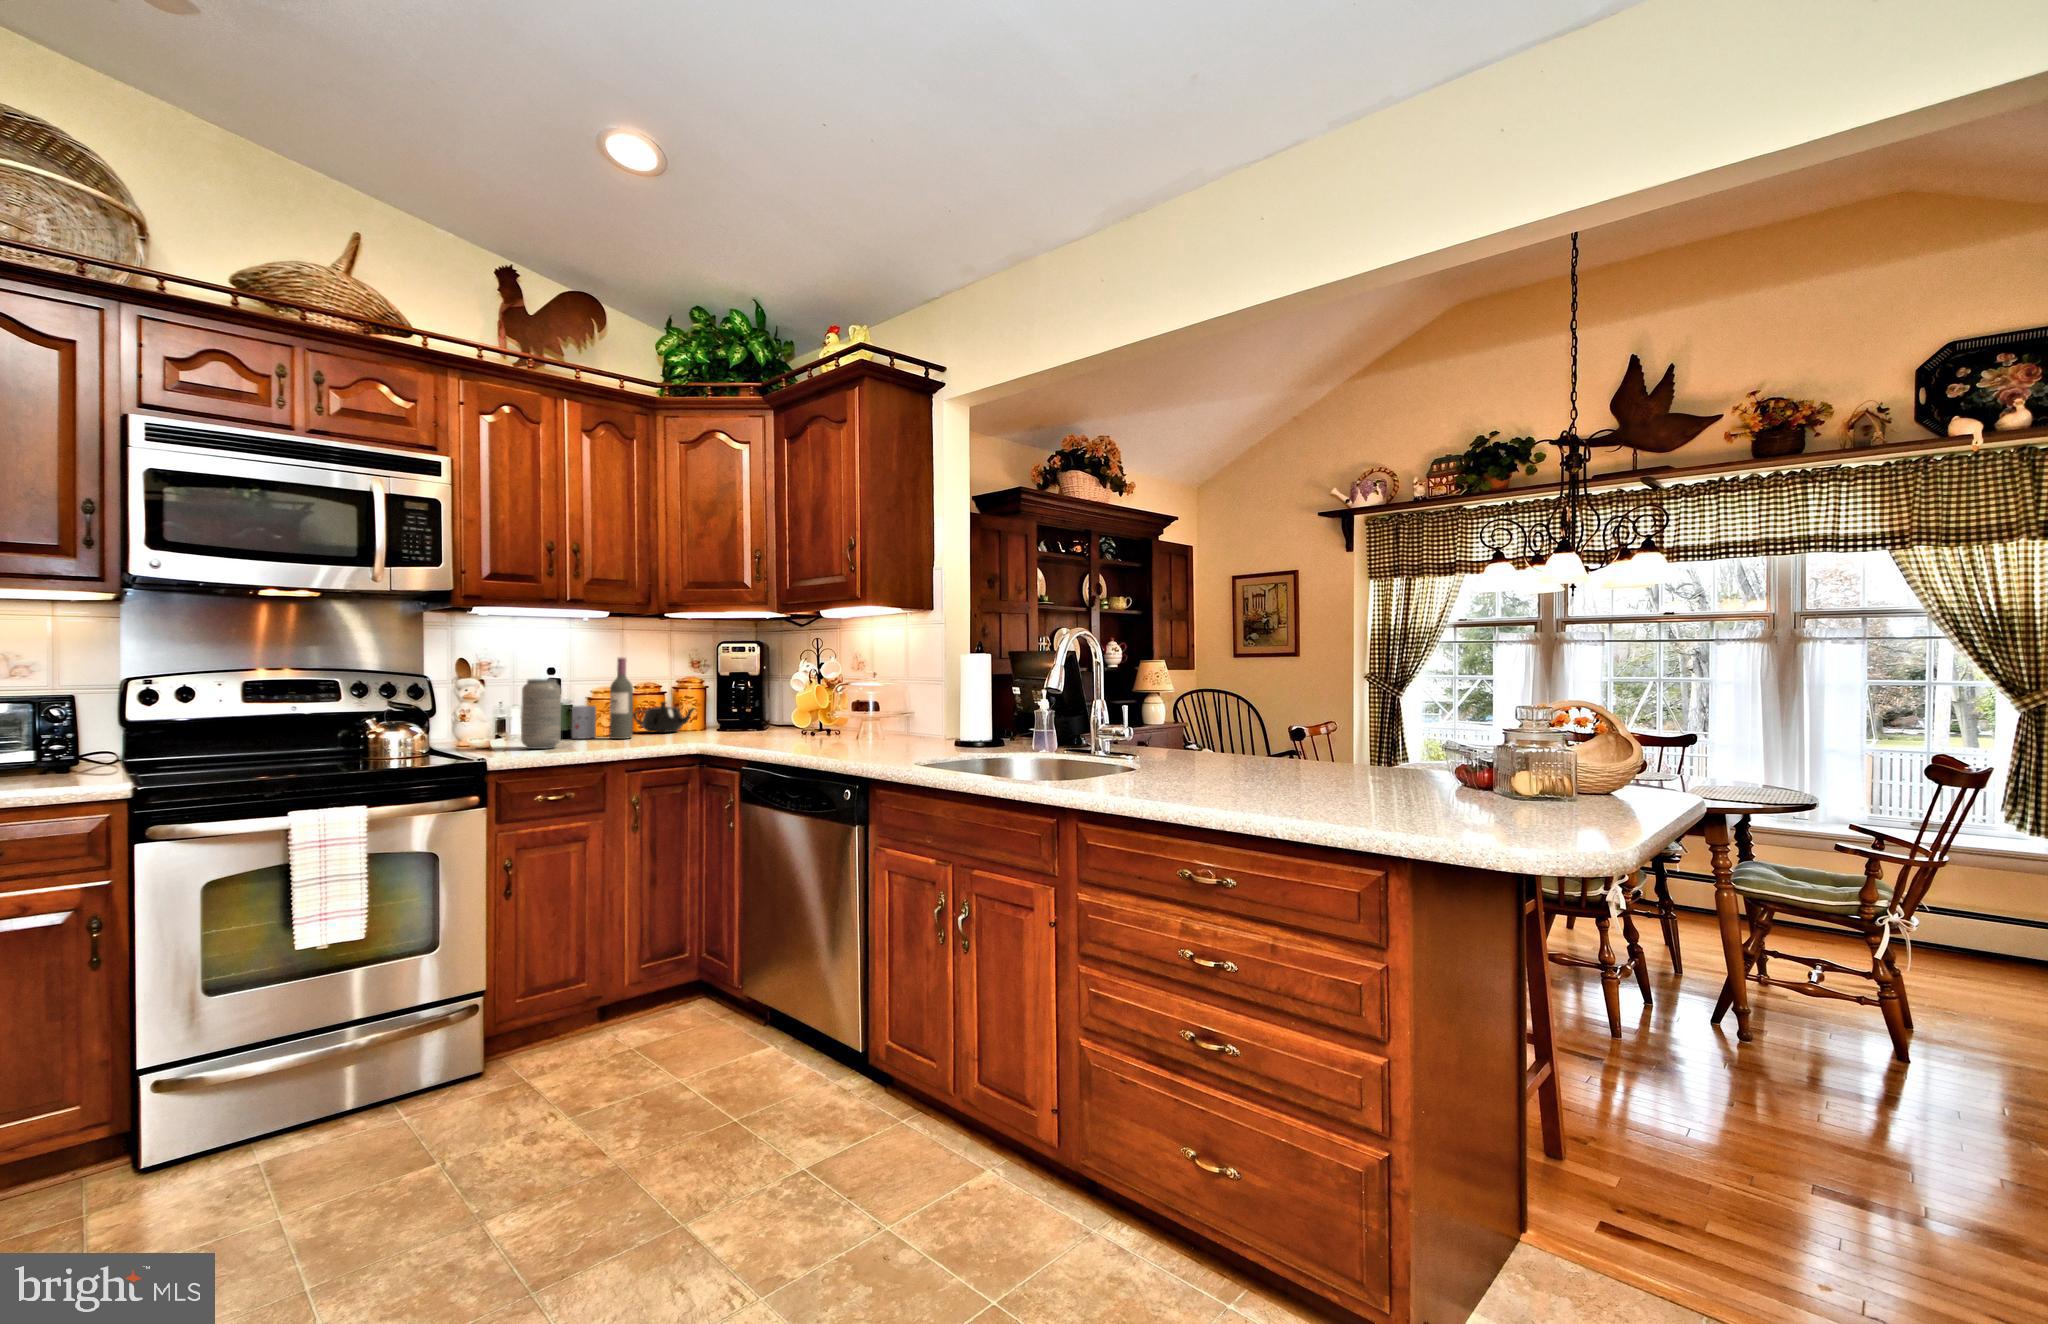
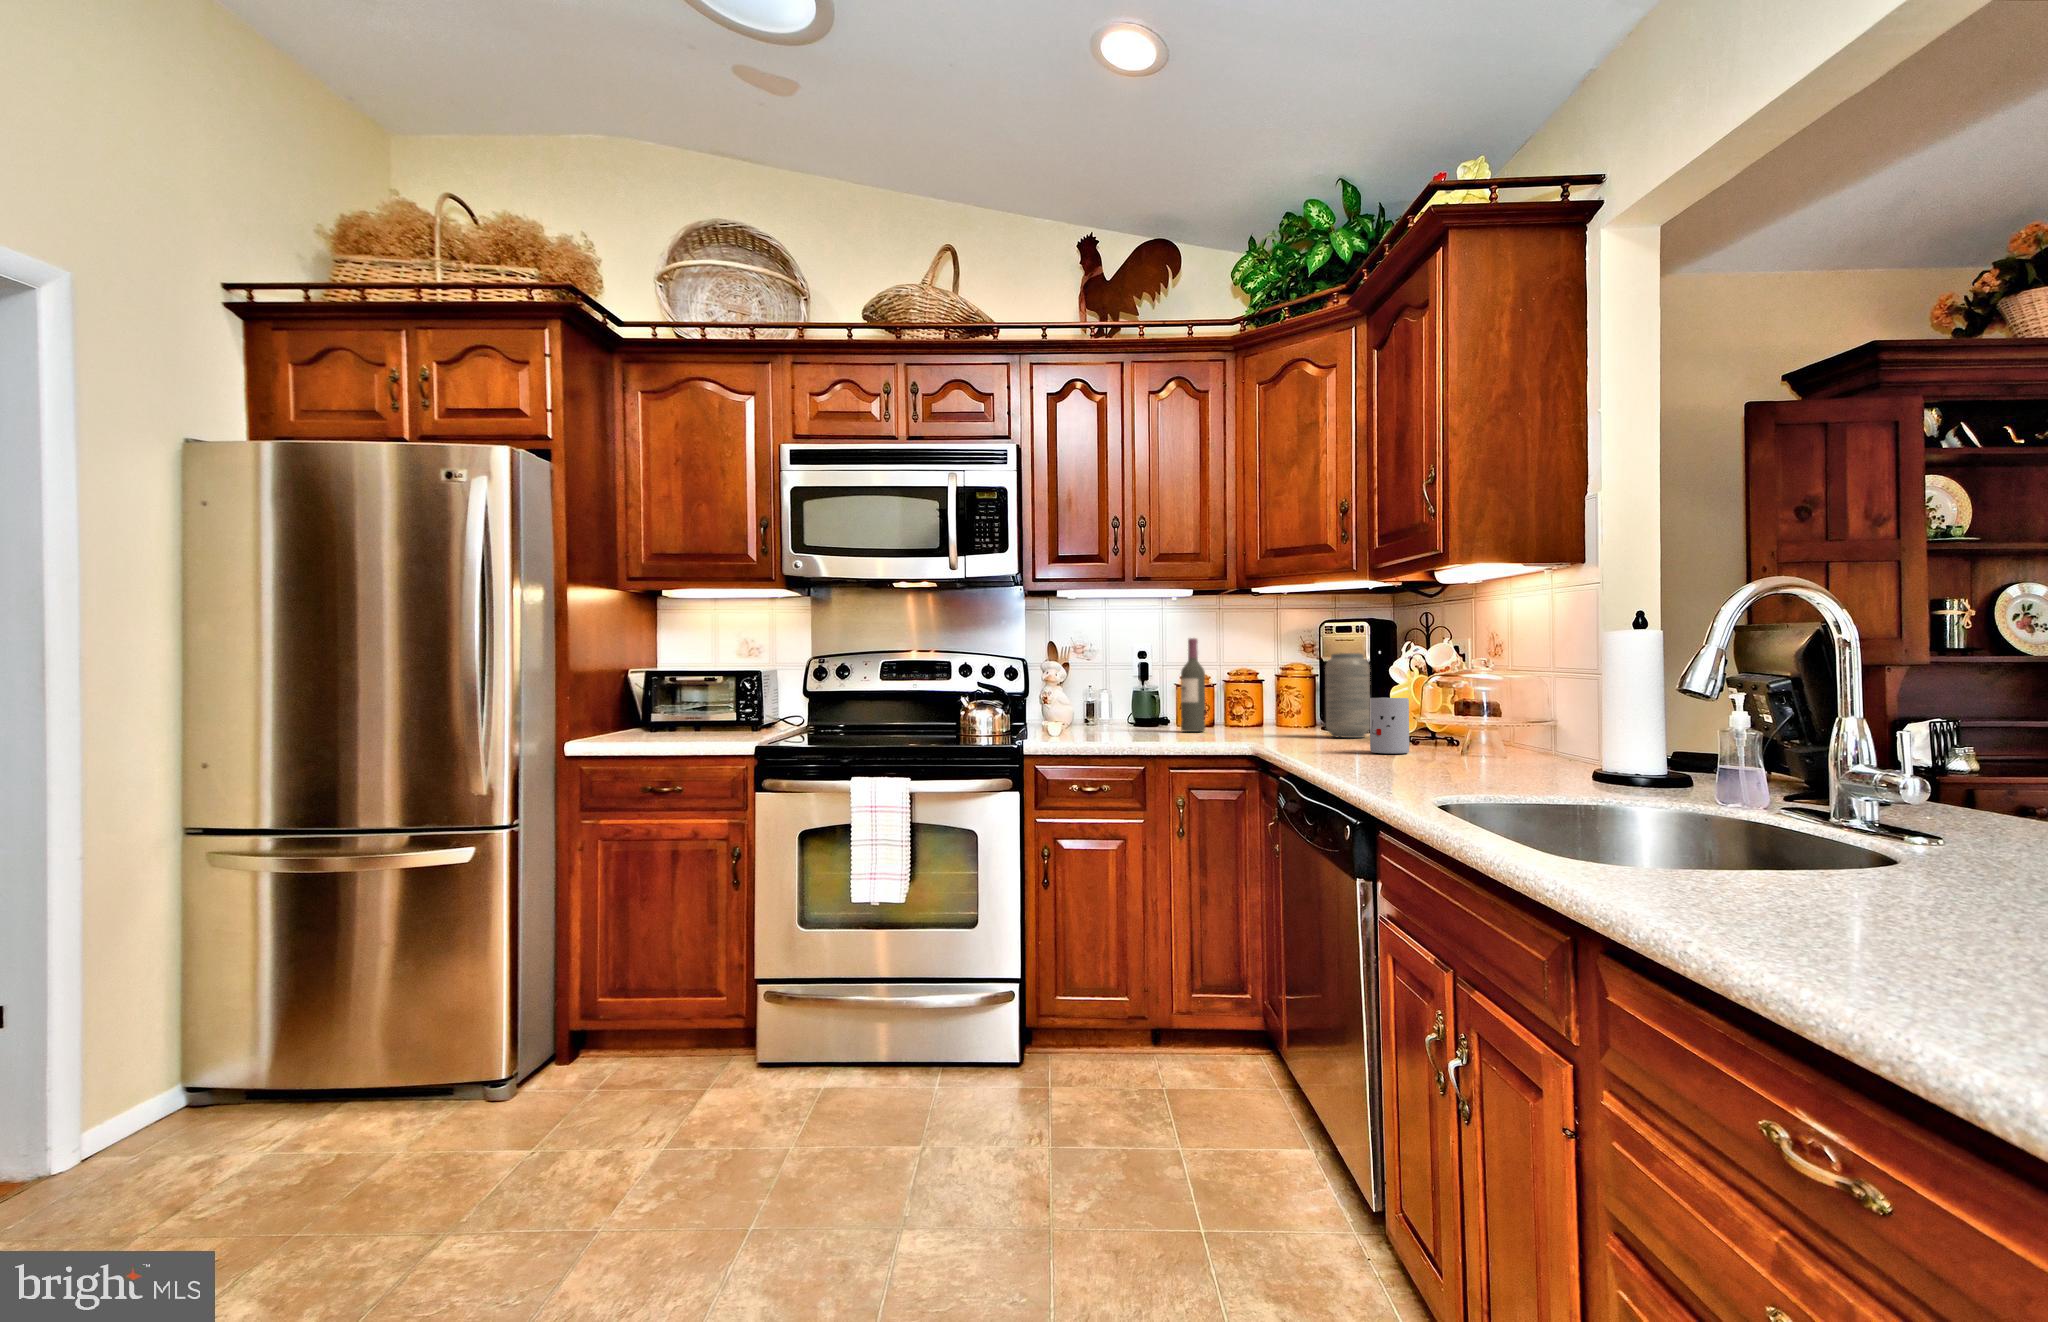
vase: present [521,679,561,749] -> present [1325,653,1370,738]
teapot: present [633,702,695,733] -> none [1221,692,1287,728]
mug: present [572,705,596,739] -> present [1370,698,1409,753]

